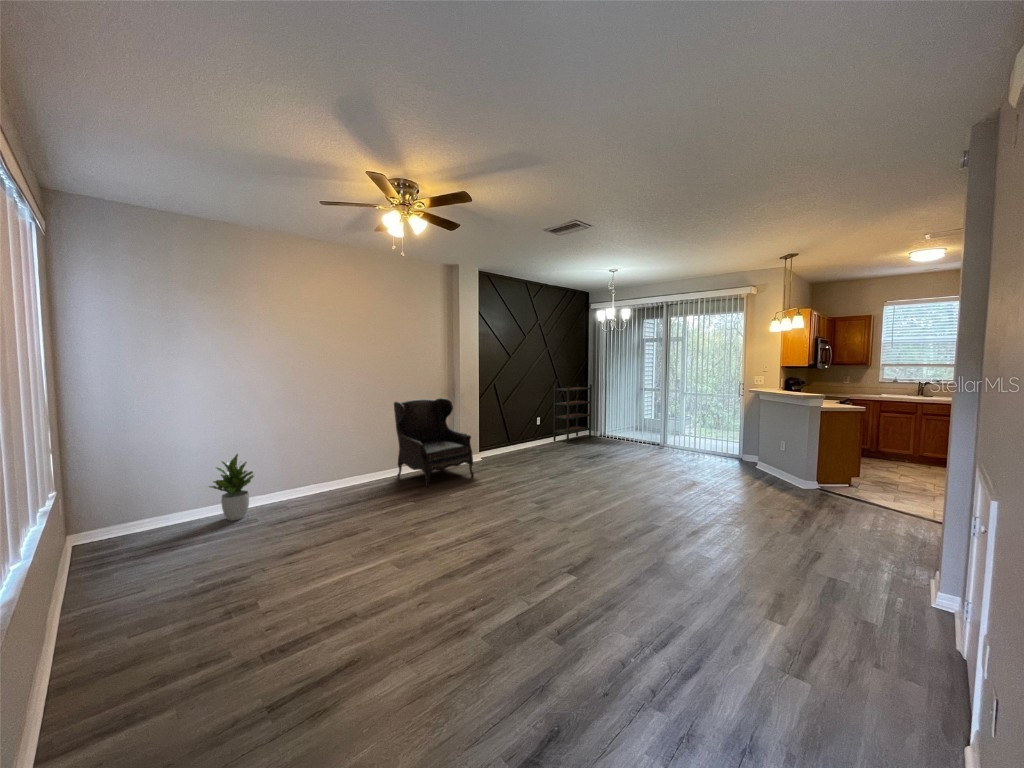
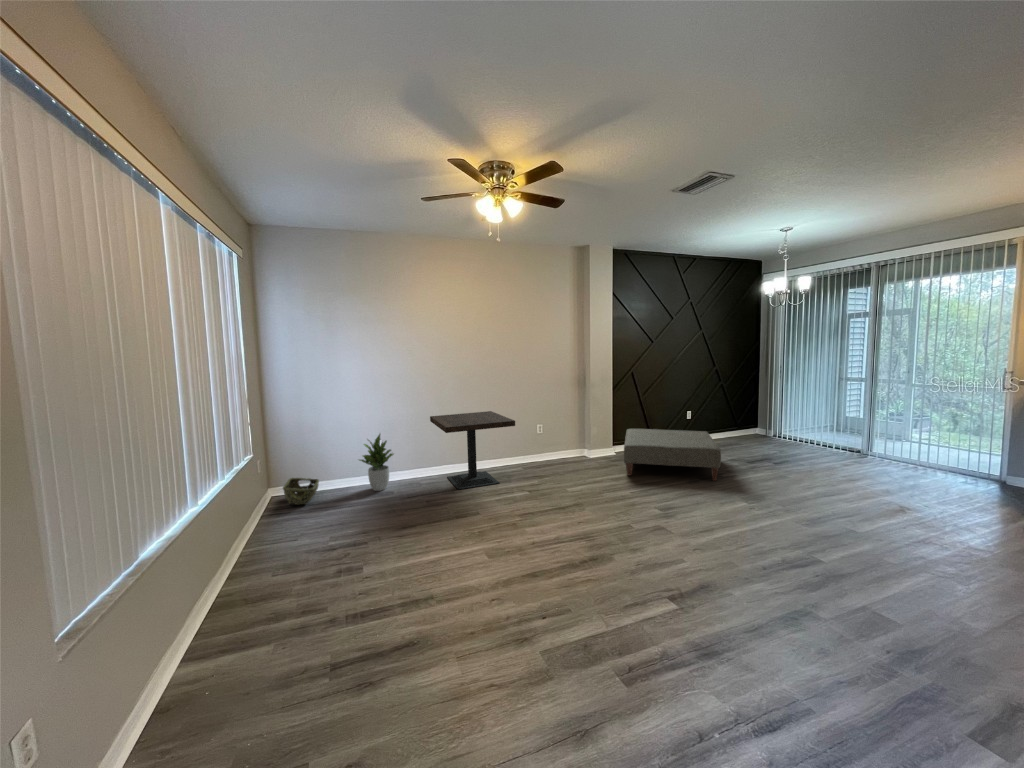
bookshelf: present [554,384,592,444] -> none [709,372,762,443]
armchair: present [394,398,474,488] -> none [520,386,601,479]
side table: none [297,424,397,508] -> present [430,411,515,490]
ottoman: none [492,434,574,477] -> present [624,429,721,481]
woven basket: none [100,515,151,550] -> present [283,478,319,504]

